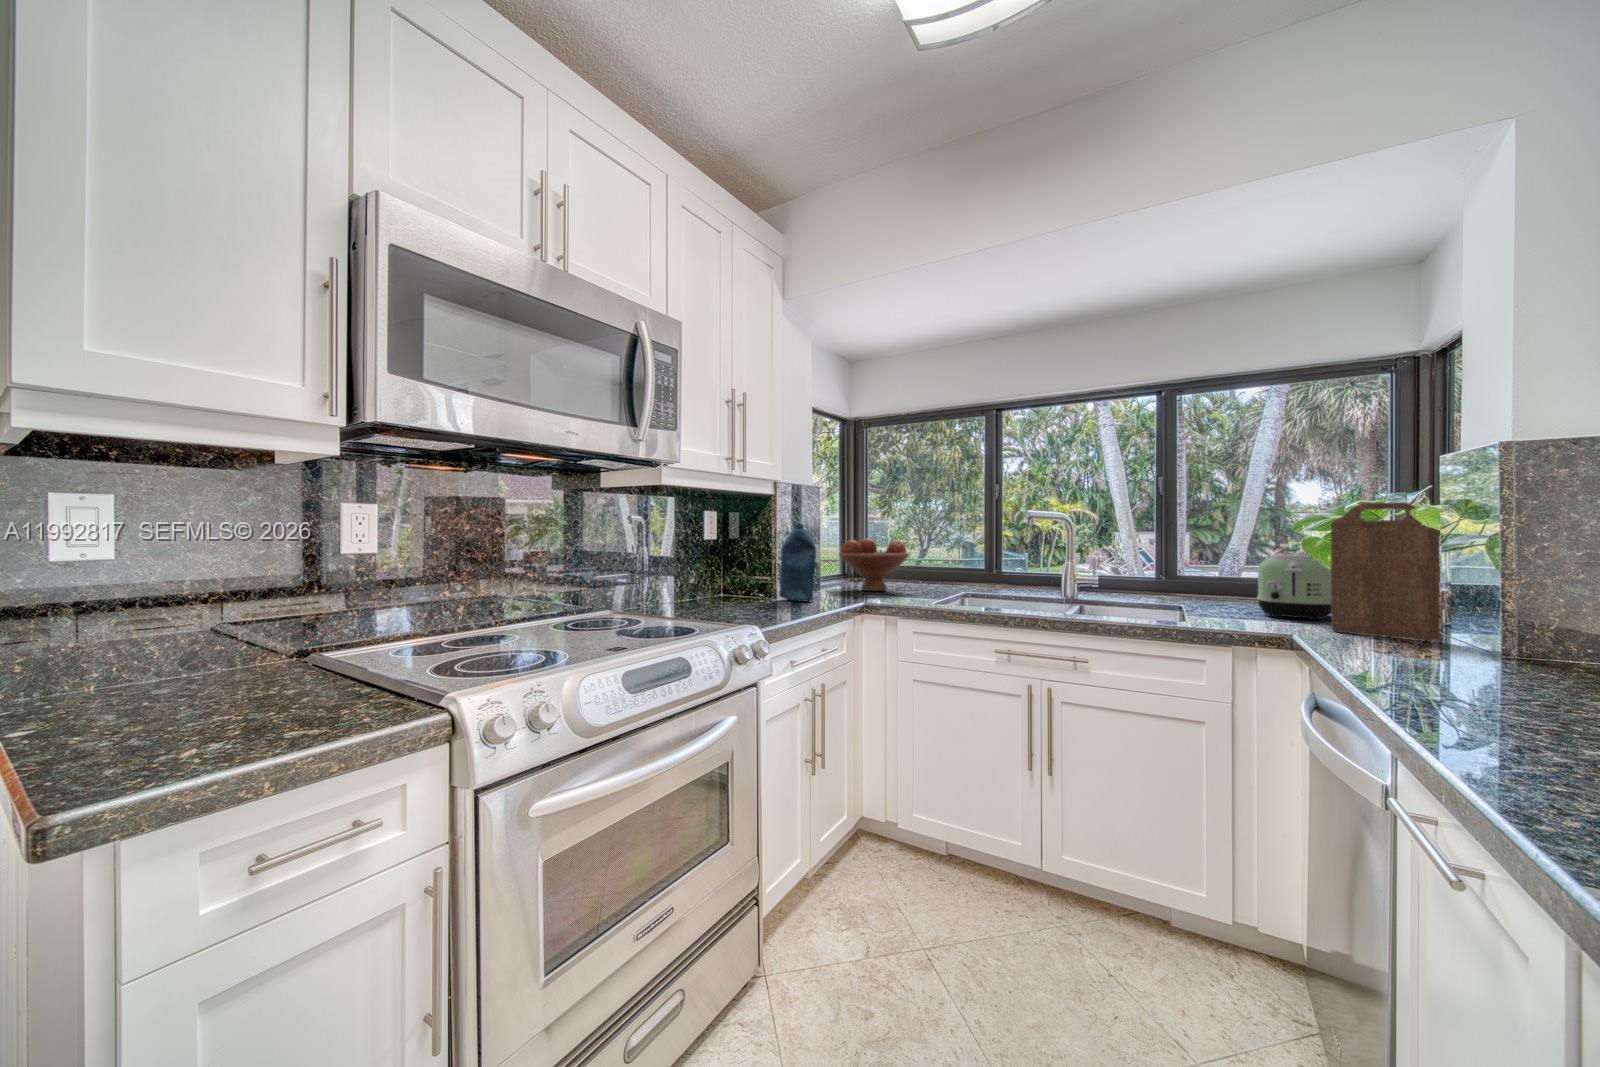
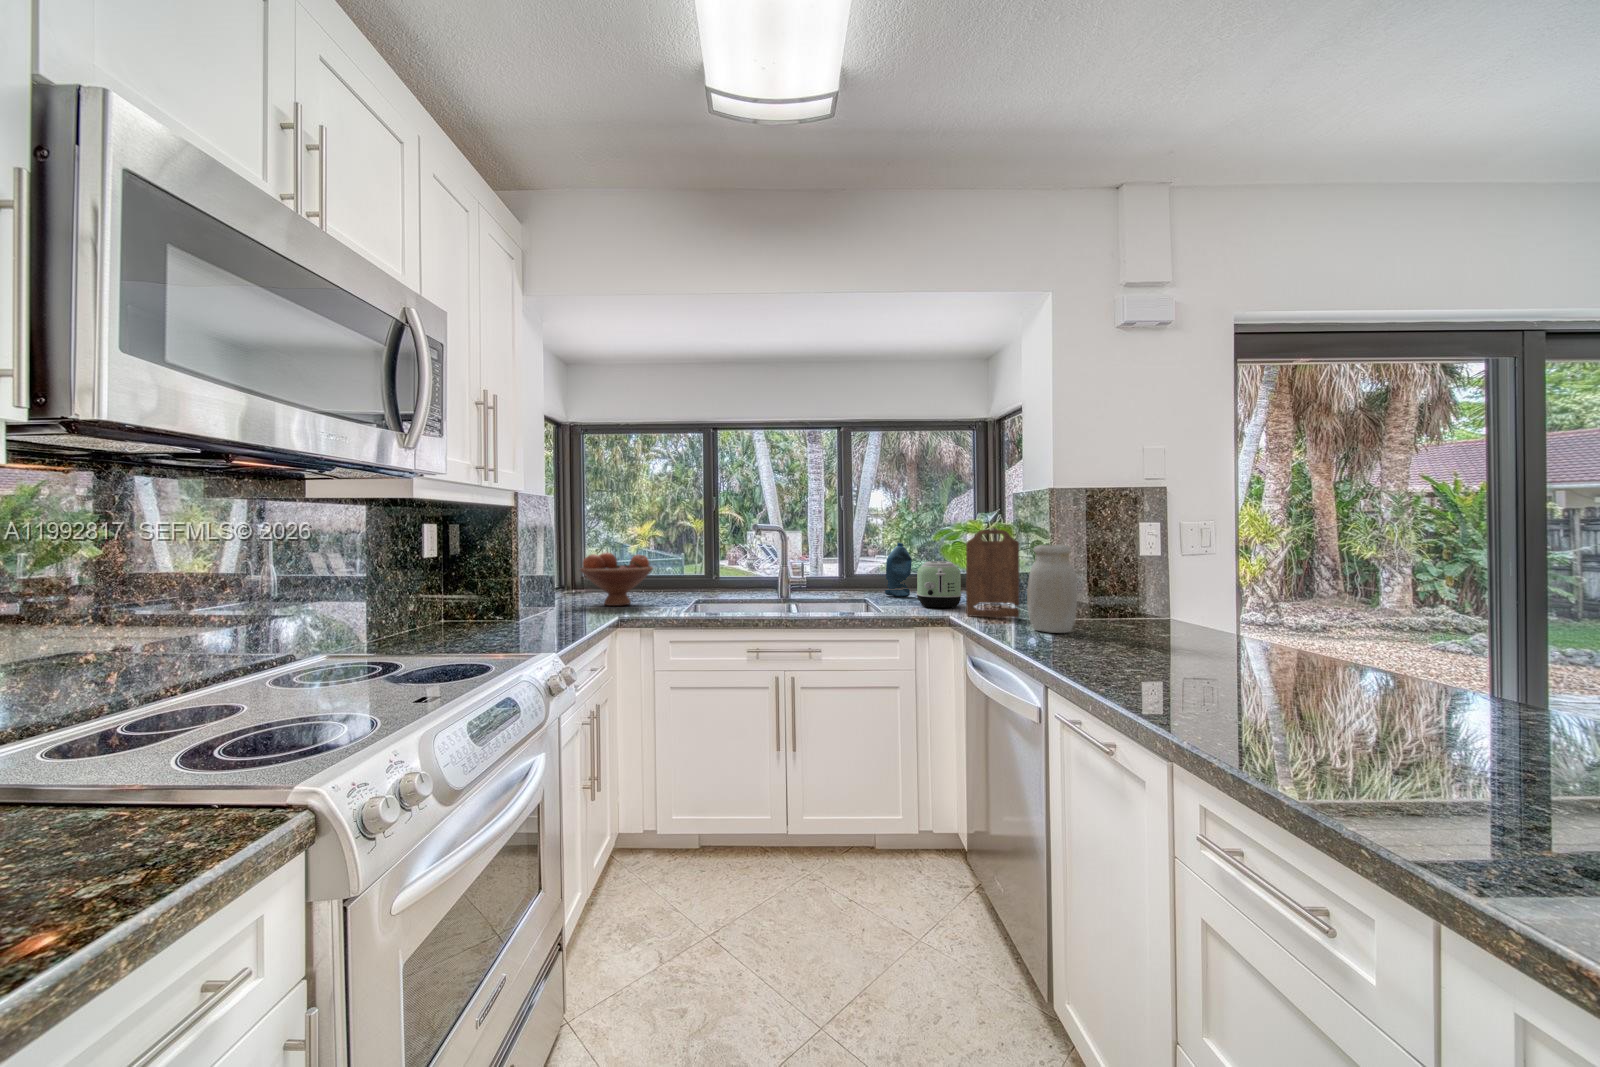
jar: none [1437,520,1555,670] -> present [1027,545,1077,633]
bottle: present [779,524,816,602] -> present [885,543,912,597]

